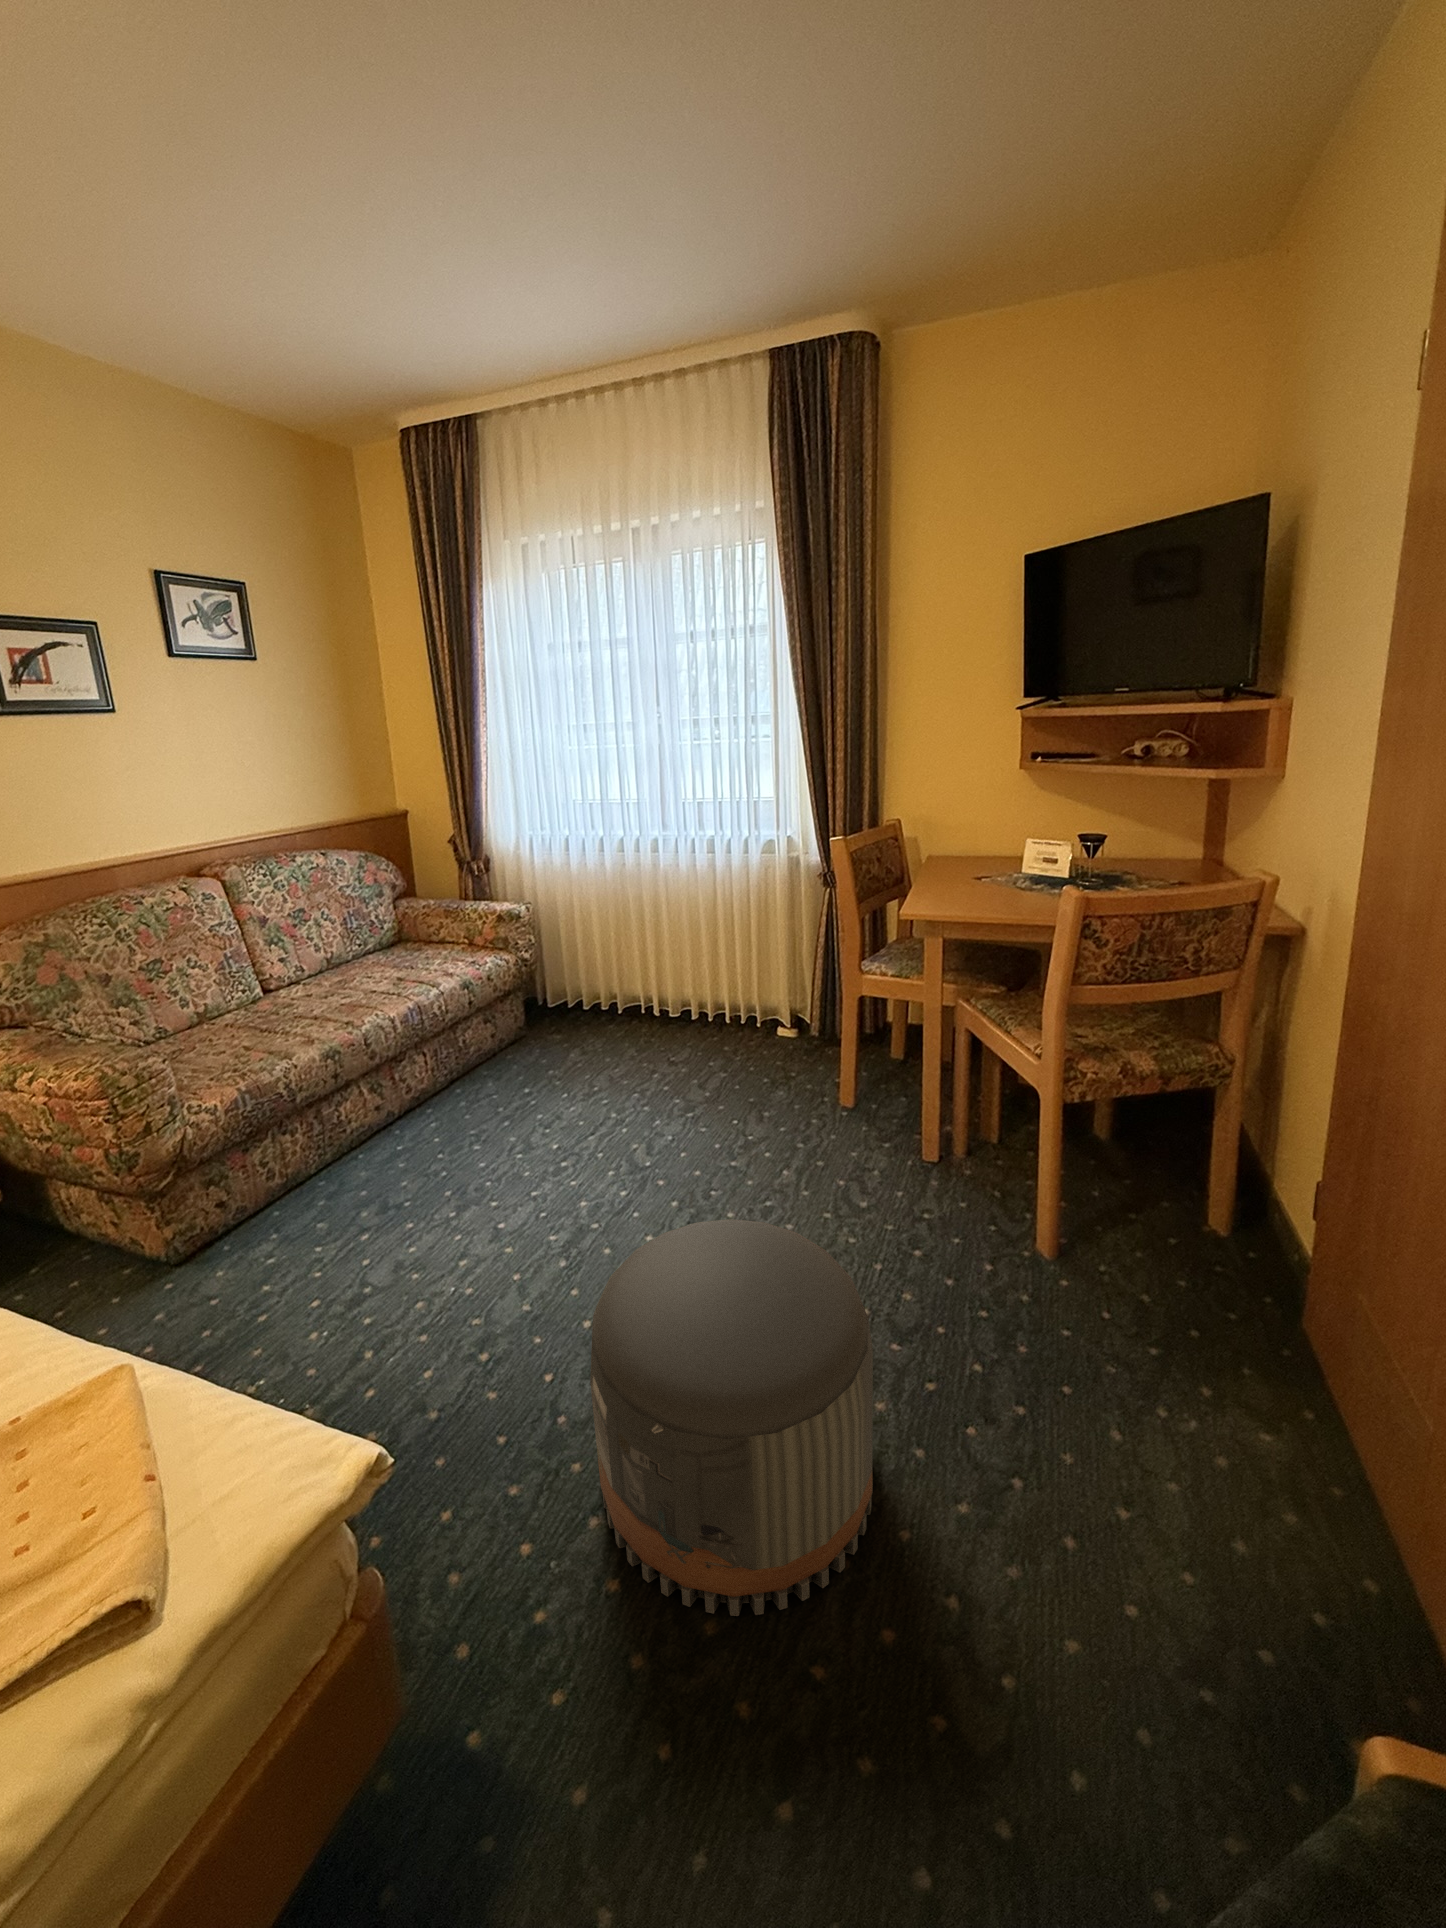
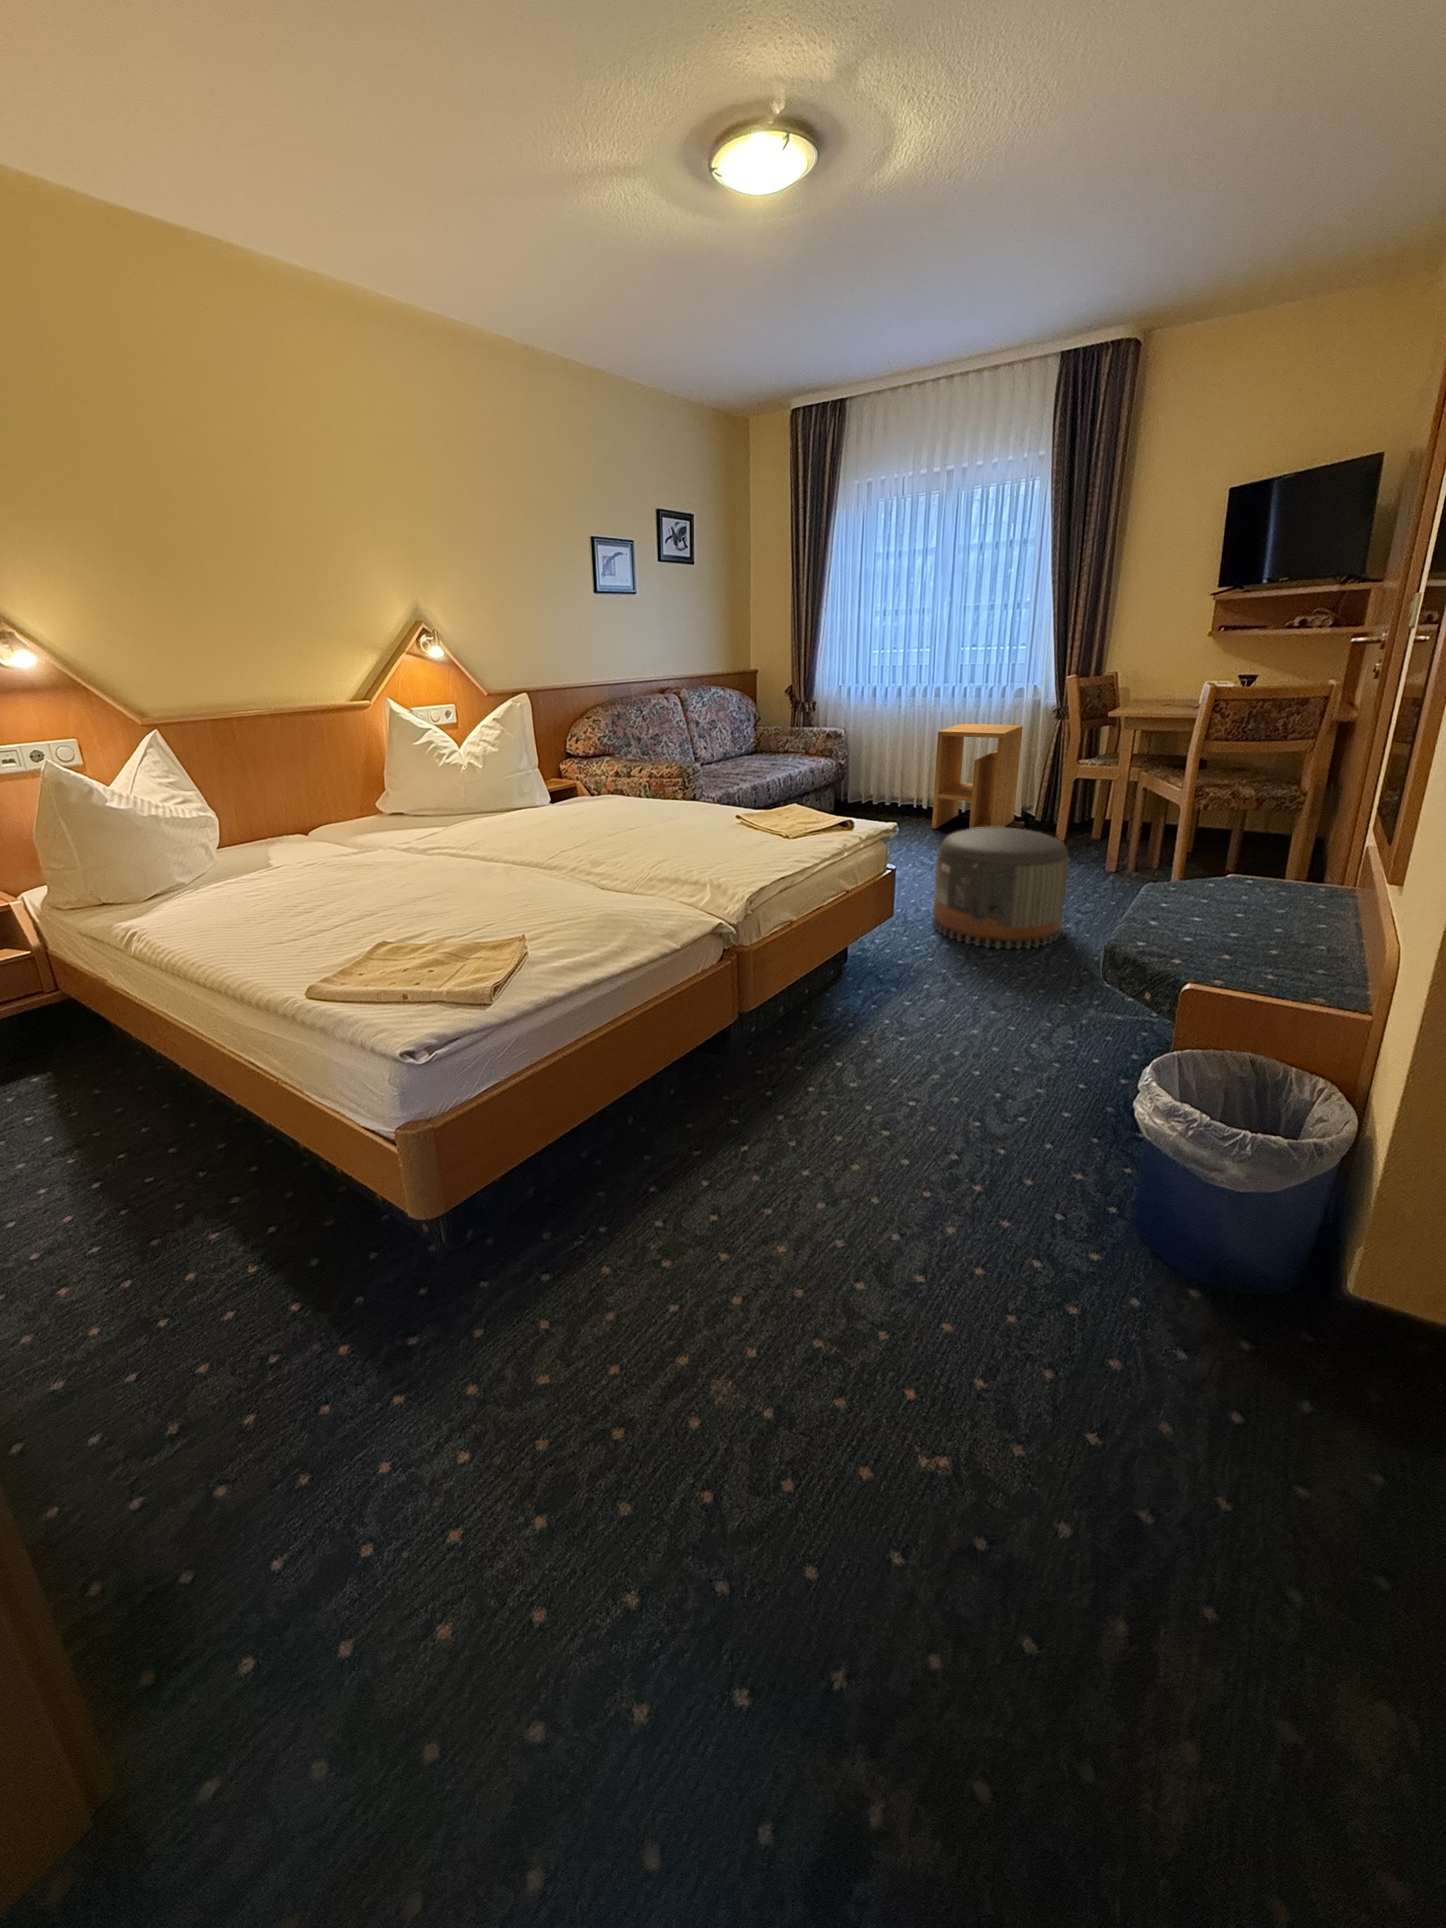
side table: none [654,892,784,1073] -> present [932,724,1023,829]

